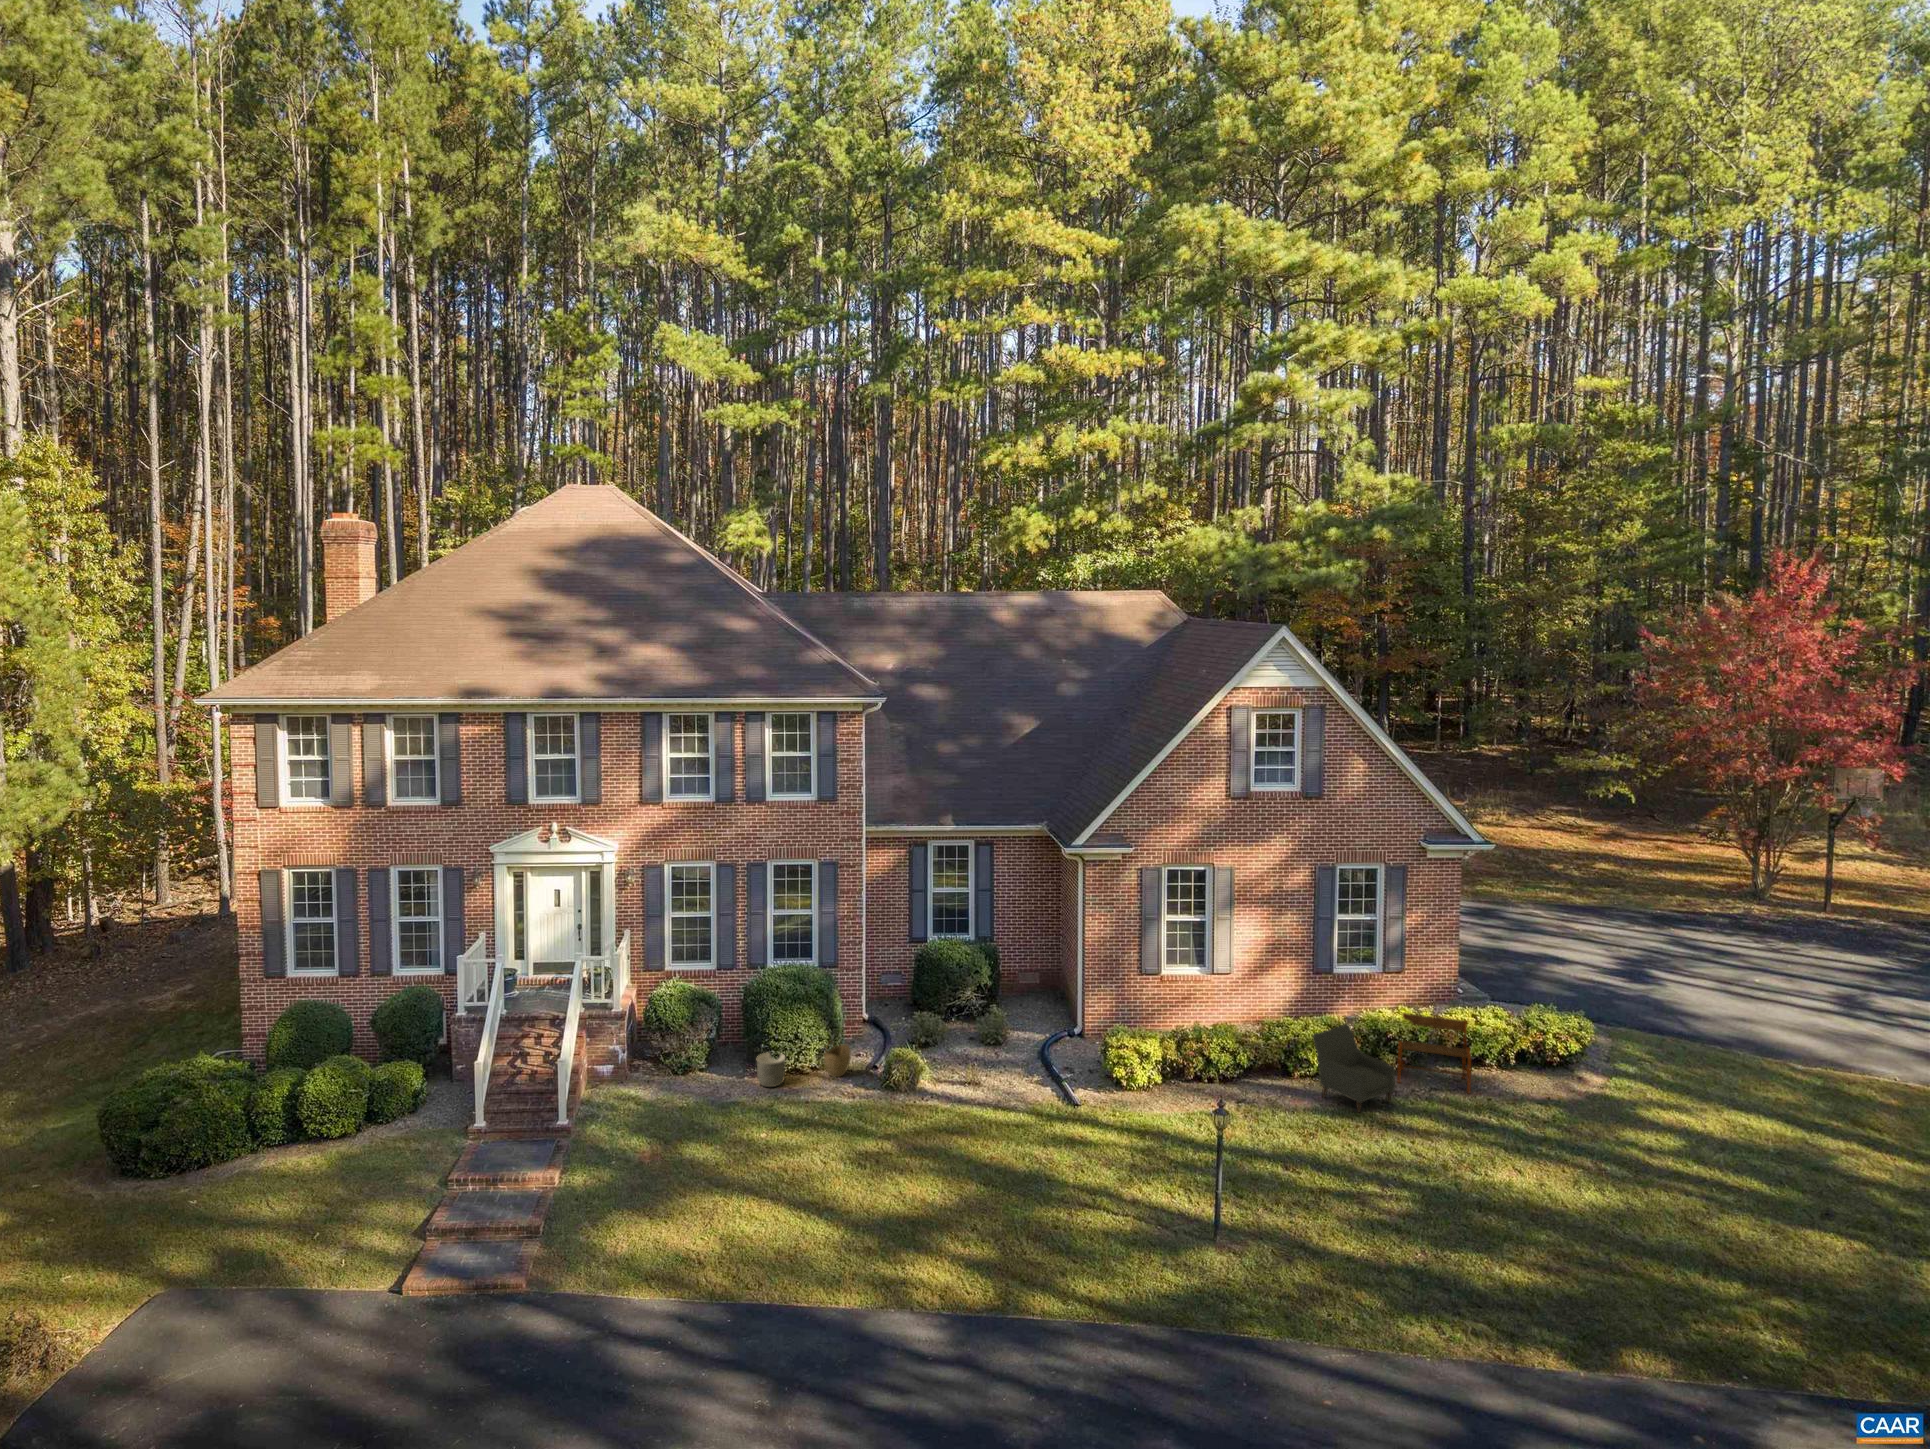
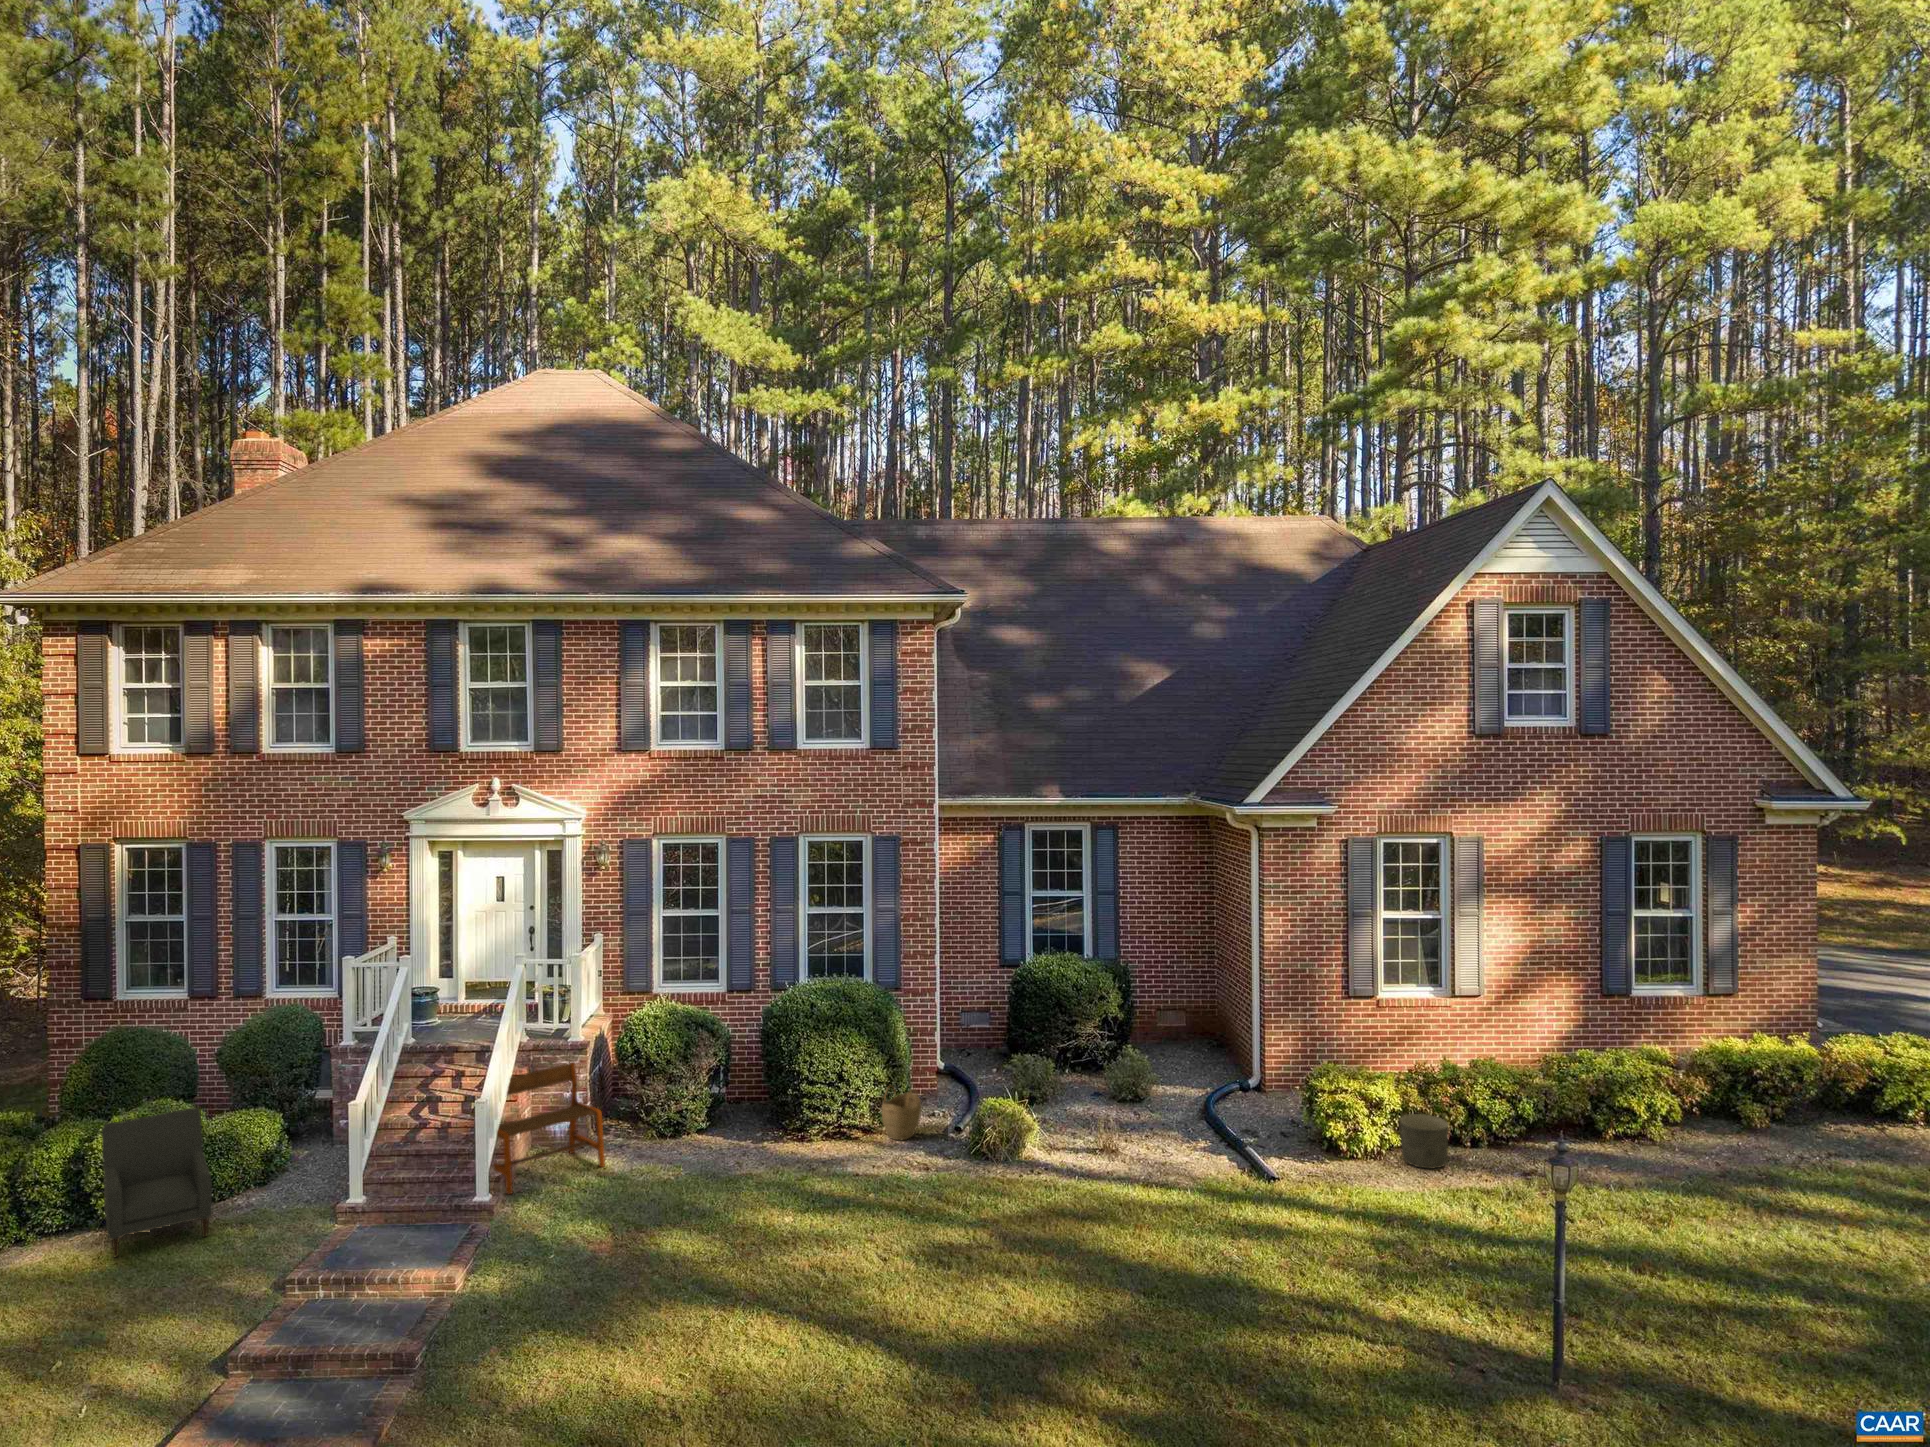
bench: present [1397,1012,1471,1093] -> present [494,1062,605,1194]
chair: present [1312,1024,1395,1113] -> present [102,1108,212,1257]
planter: present [757,1053,785,1087] -> present [1400,1114,1449,1169]

